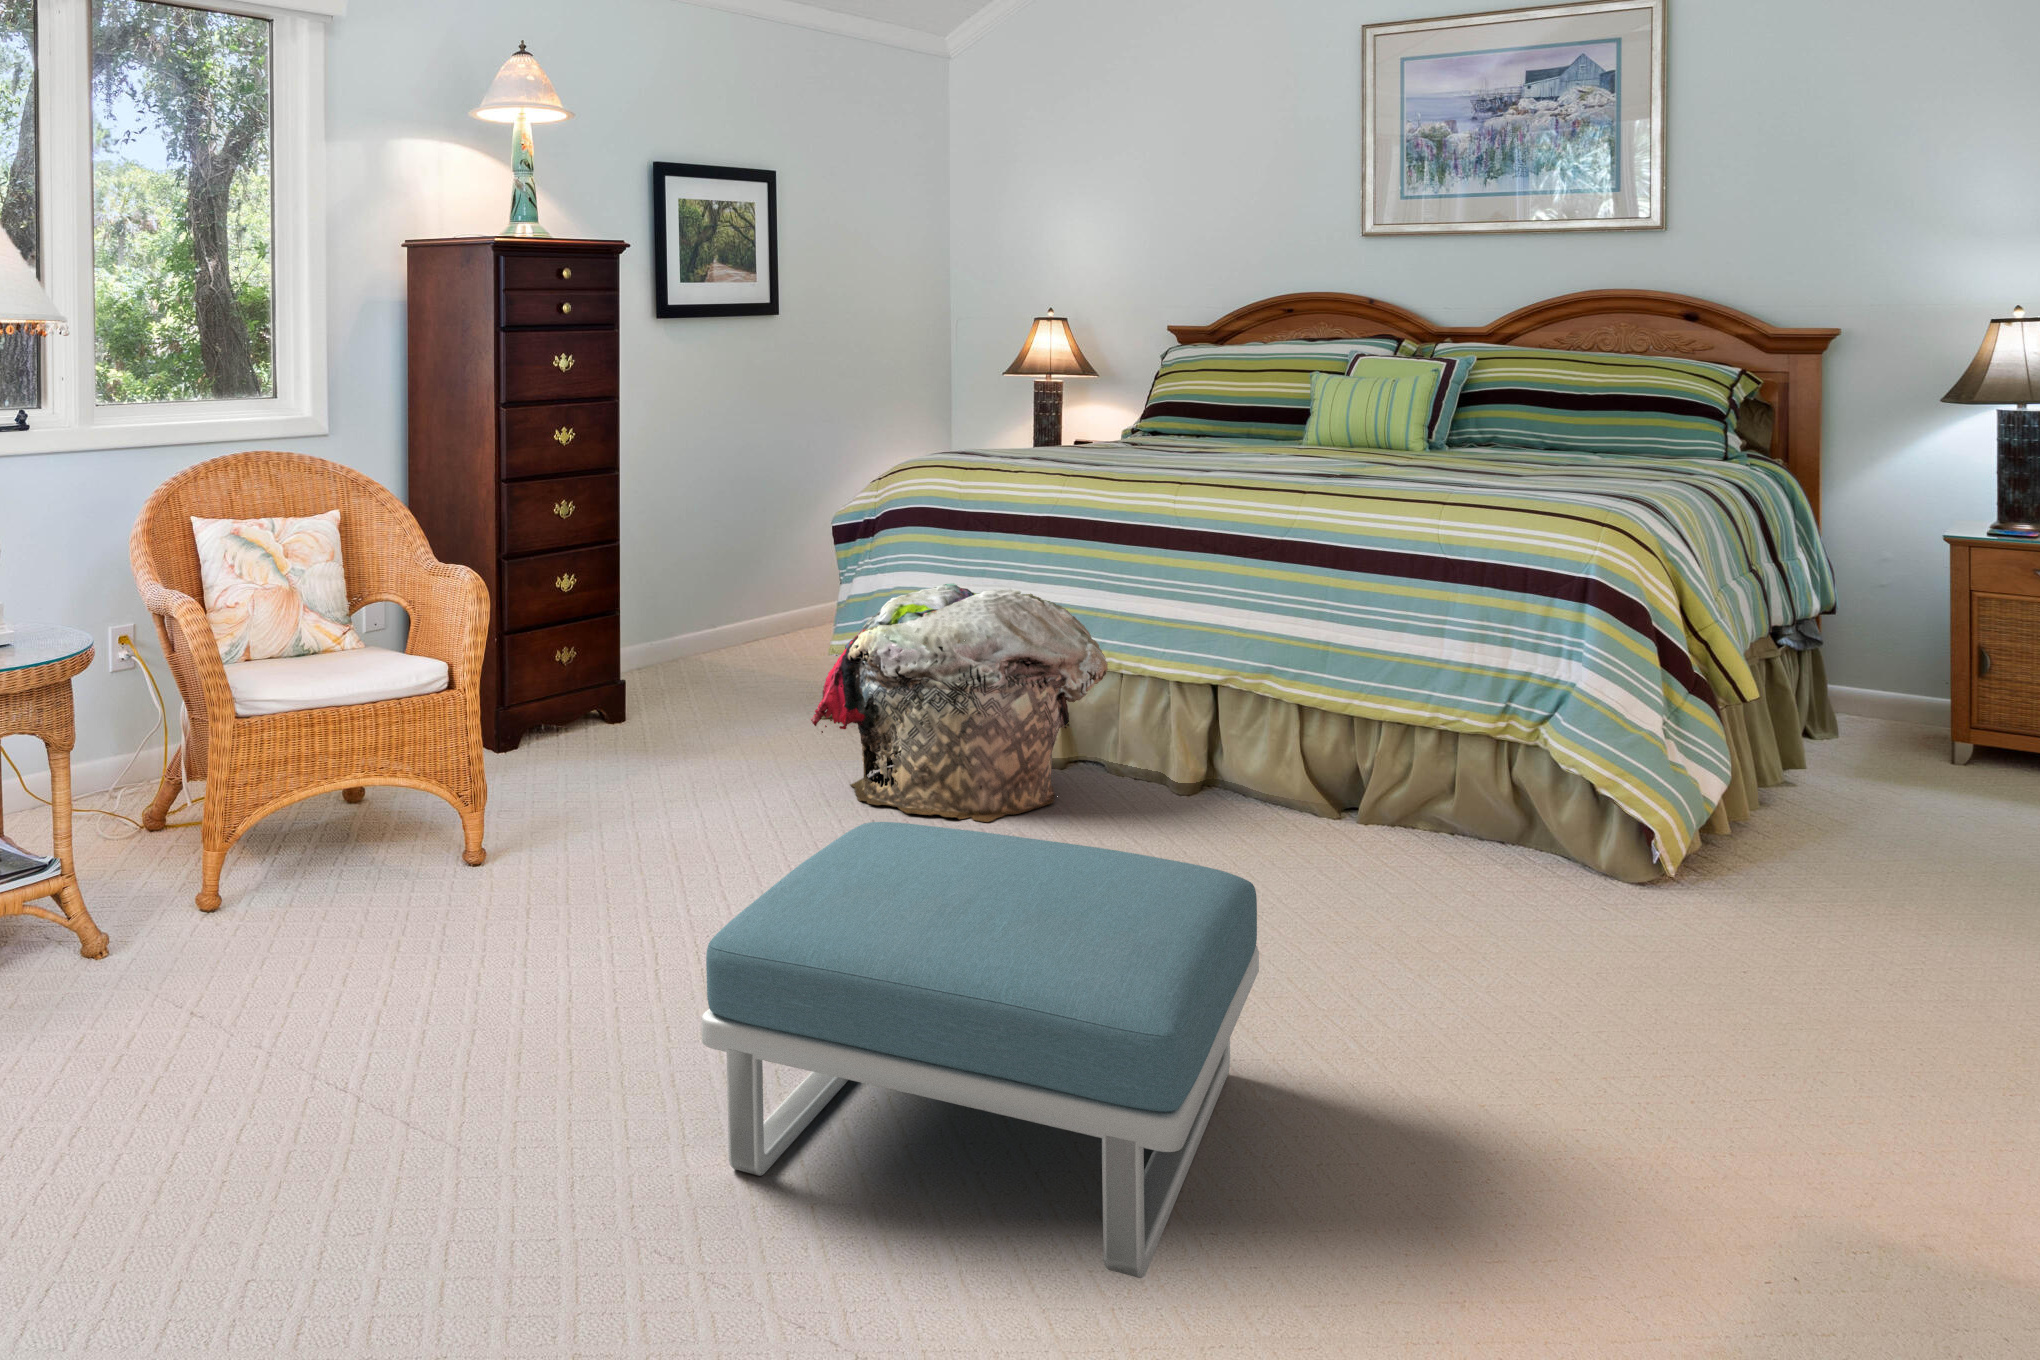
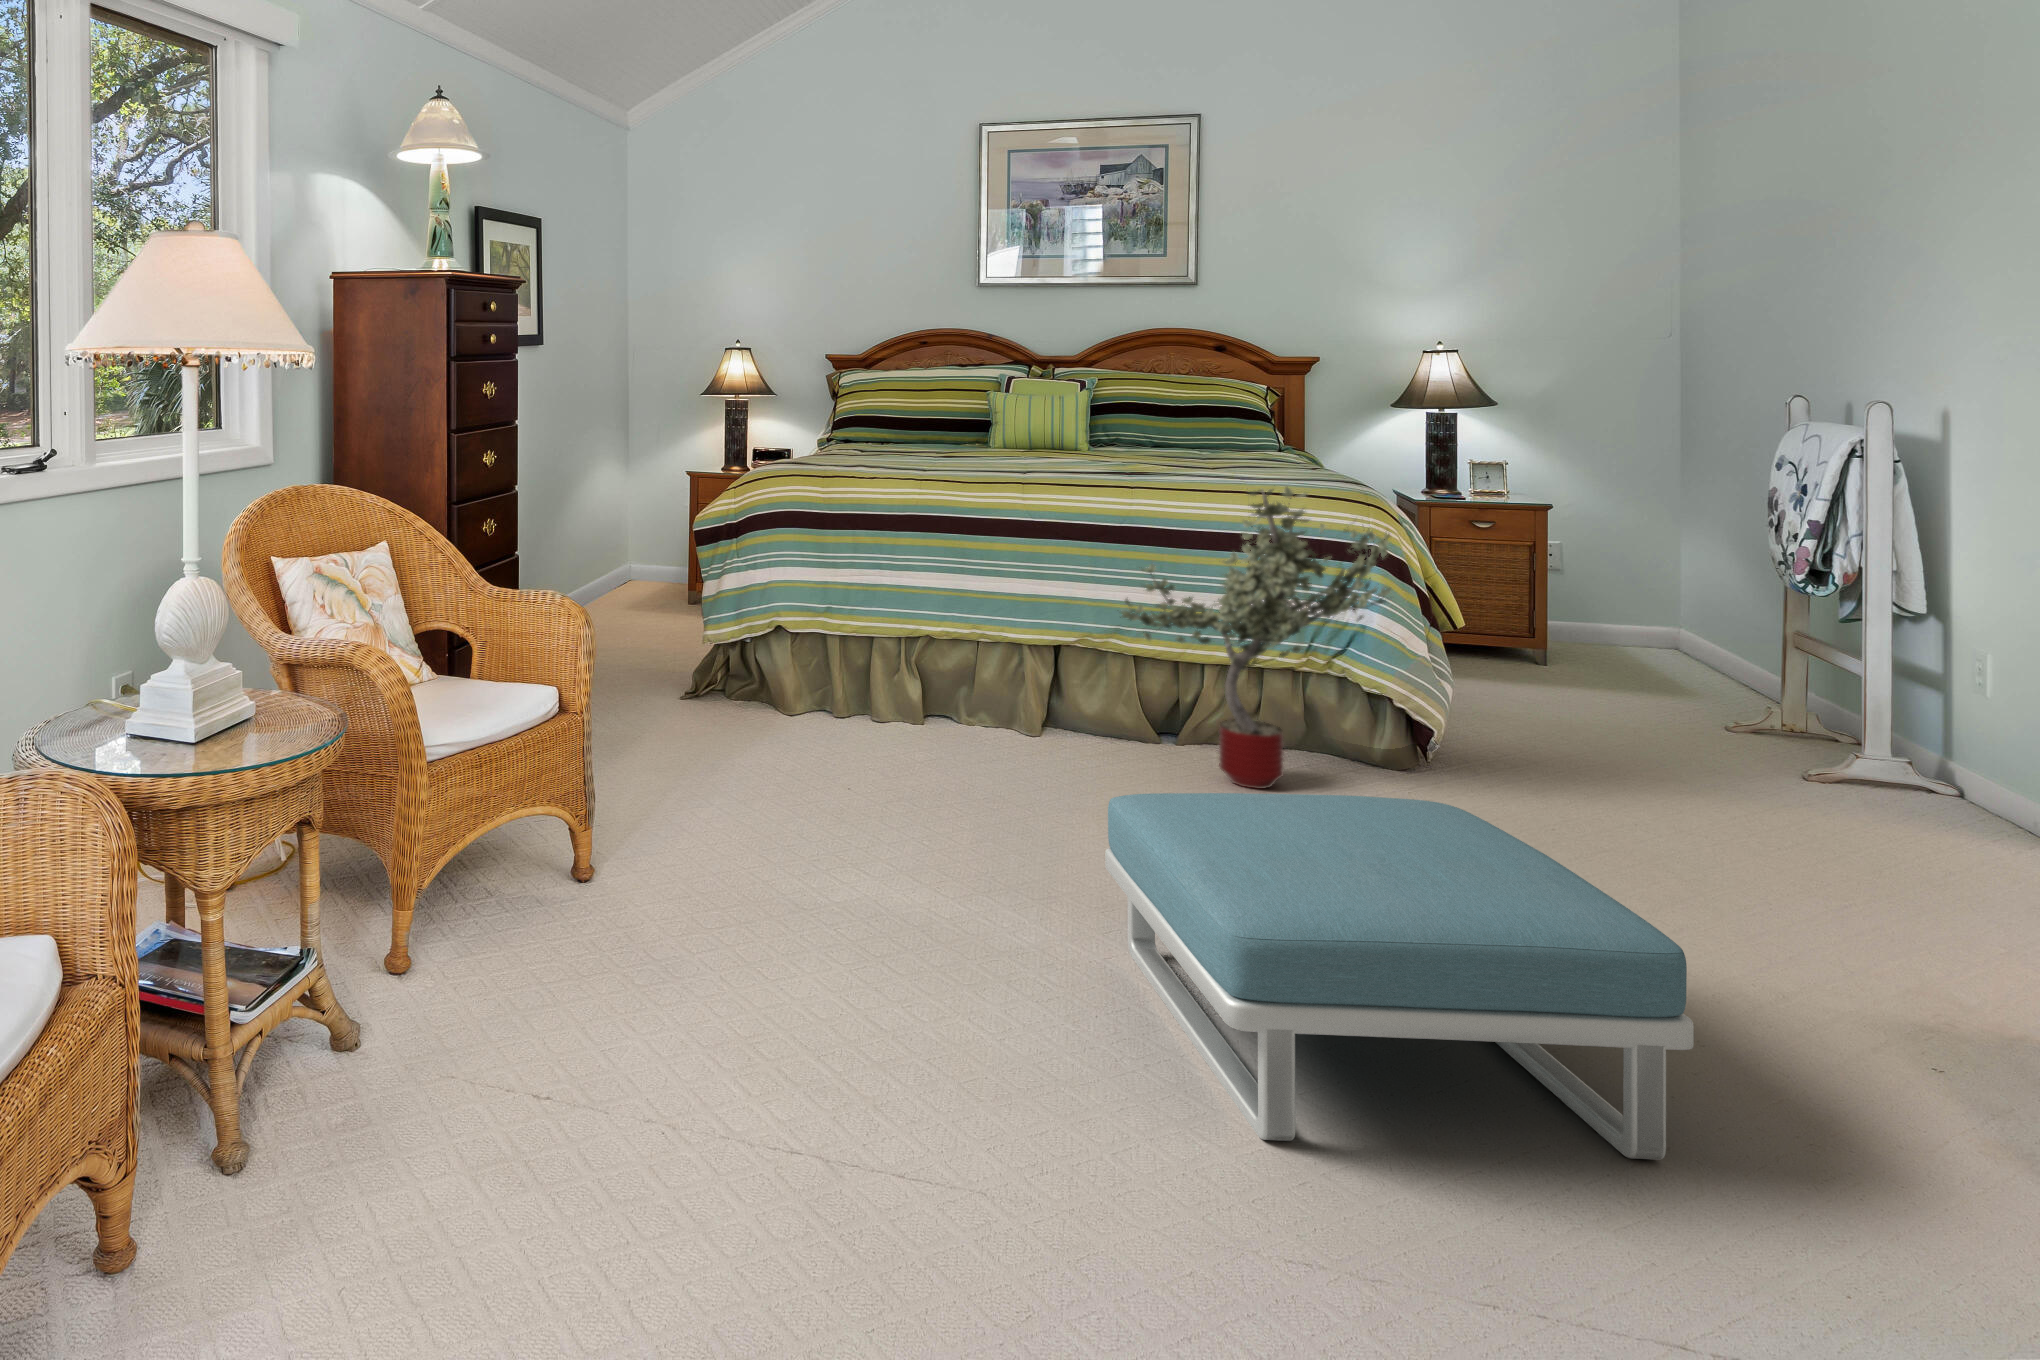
potted tree: none [1215,492,1542,881] -> present [1121,486,1390,789]
laundry basket: present [810,584,1108,822] -> none [772,575,1001,778]

